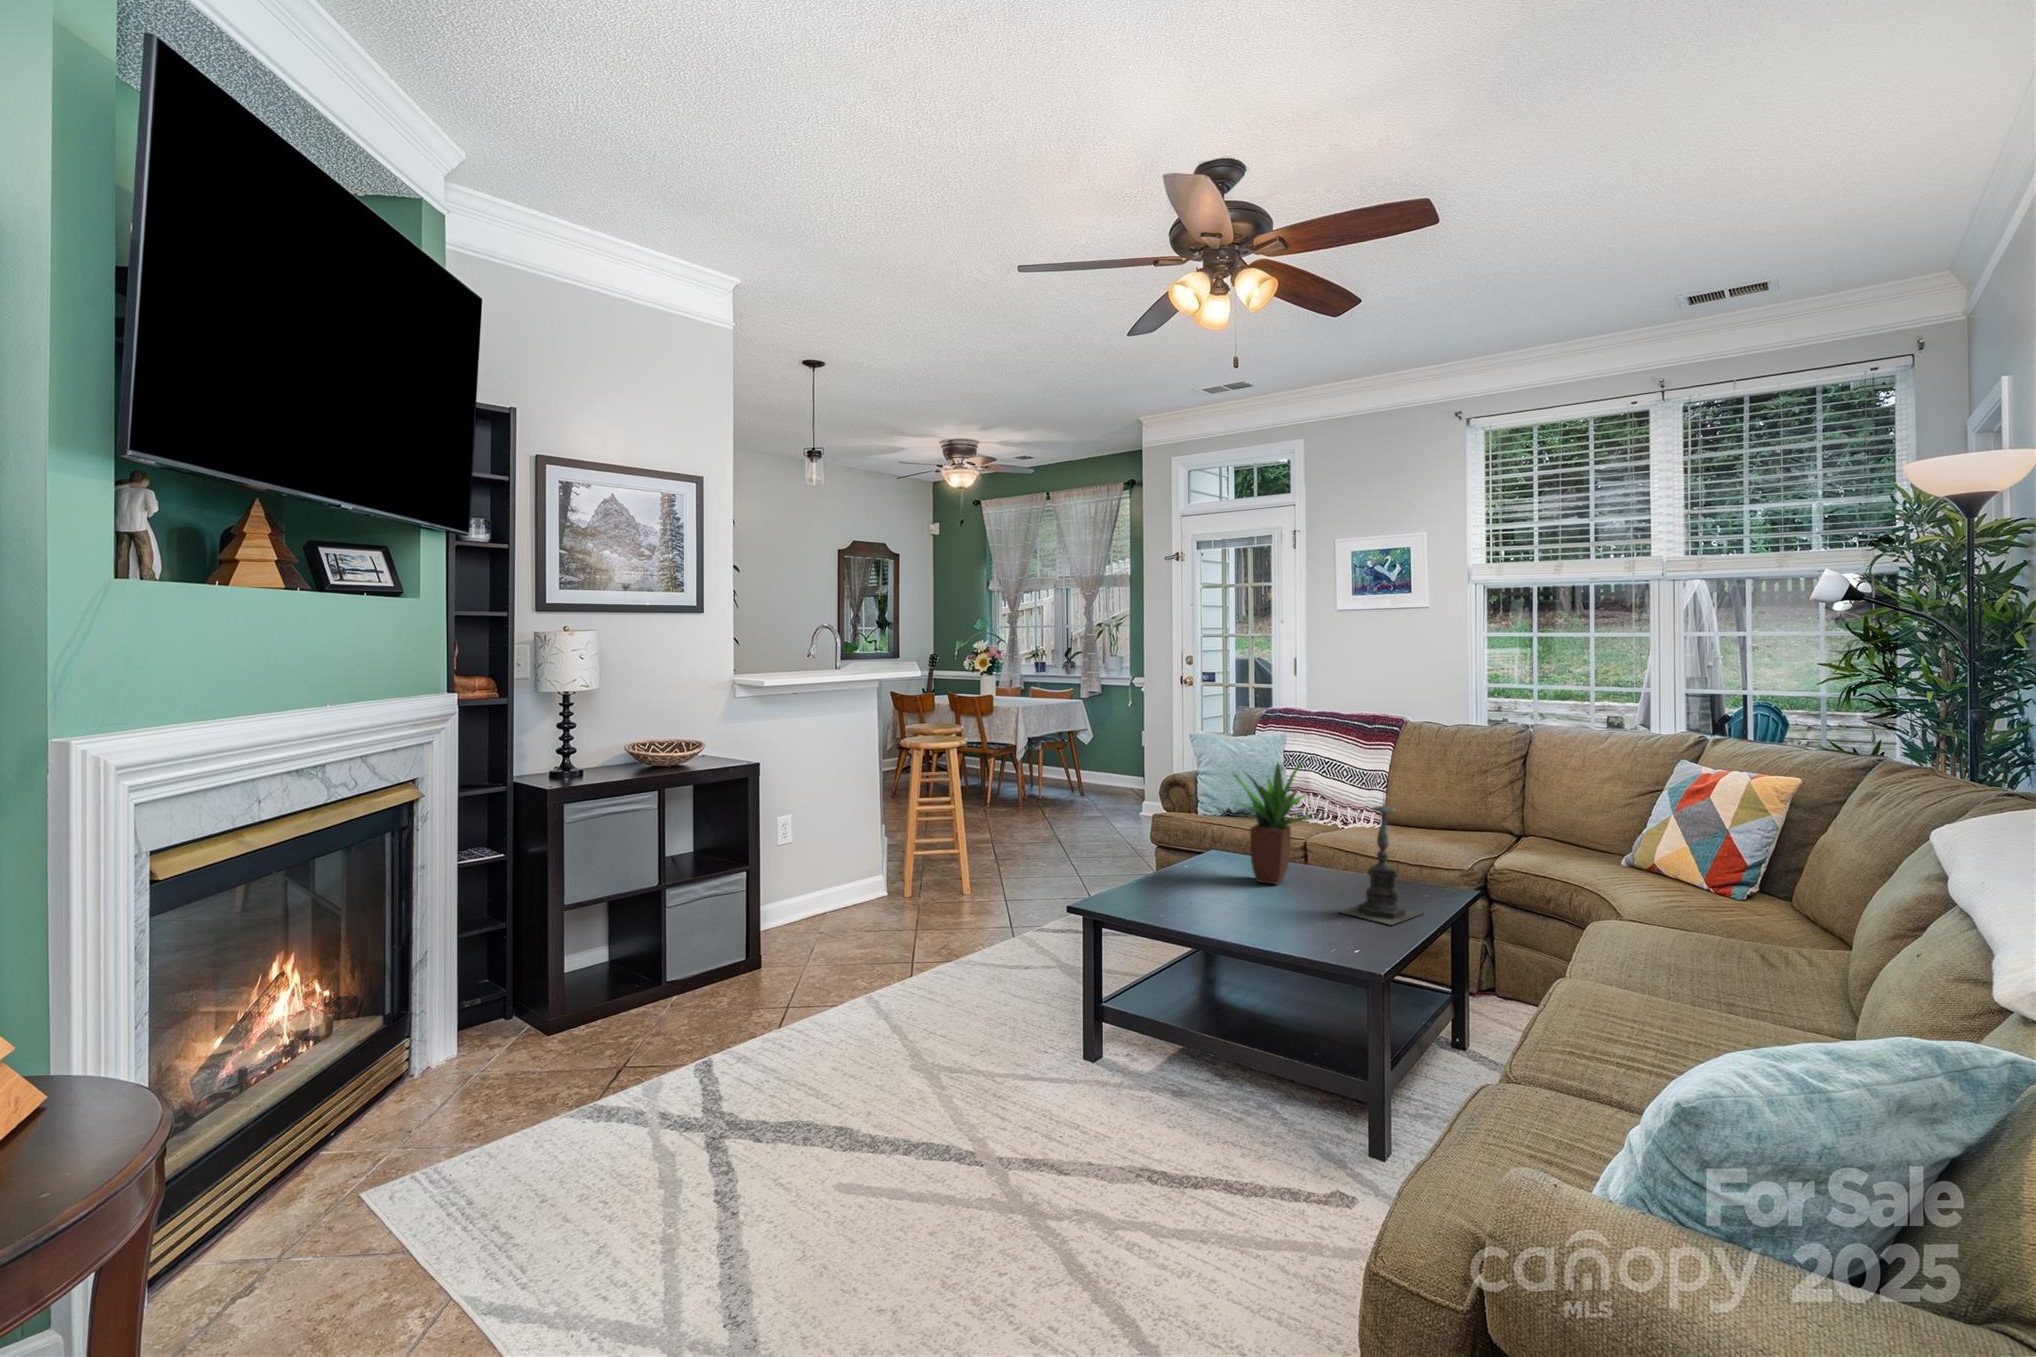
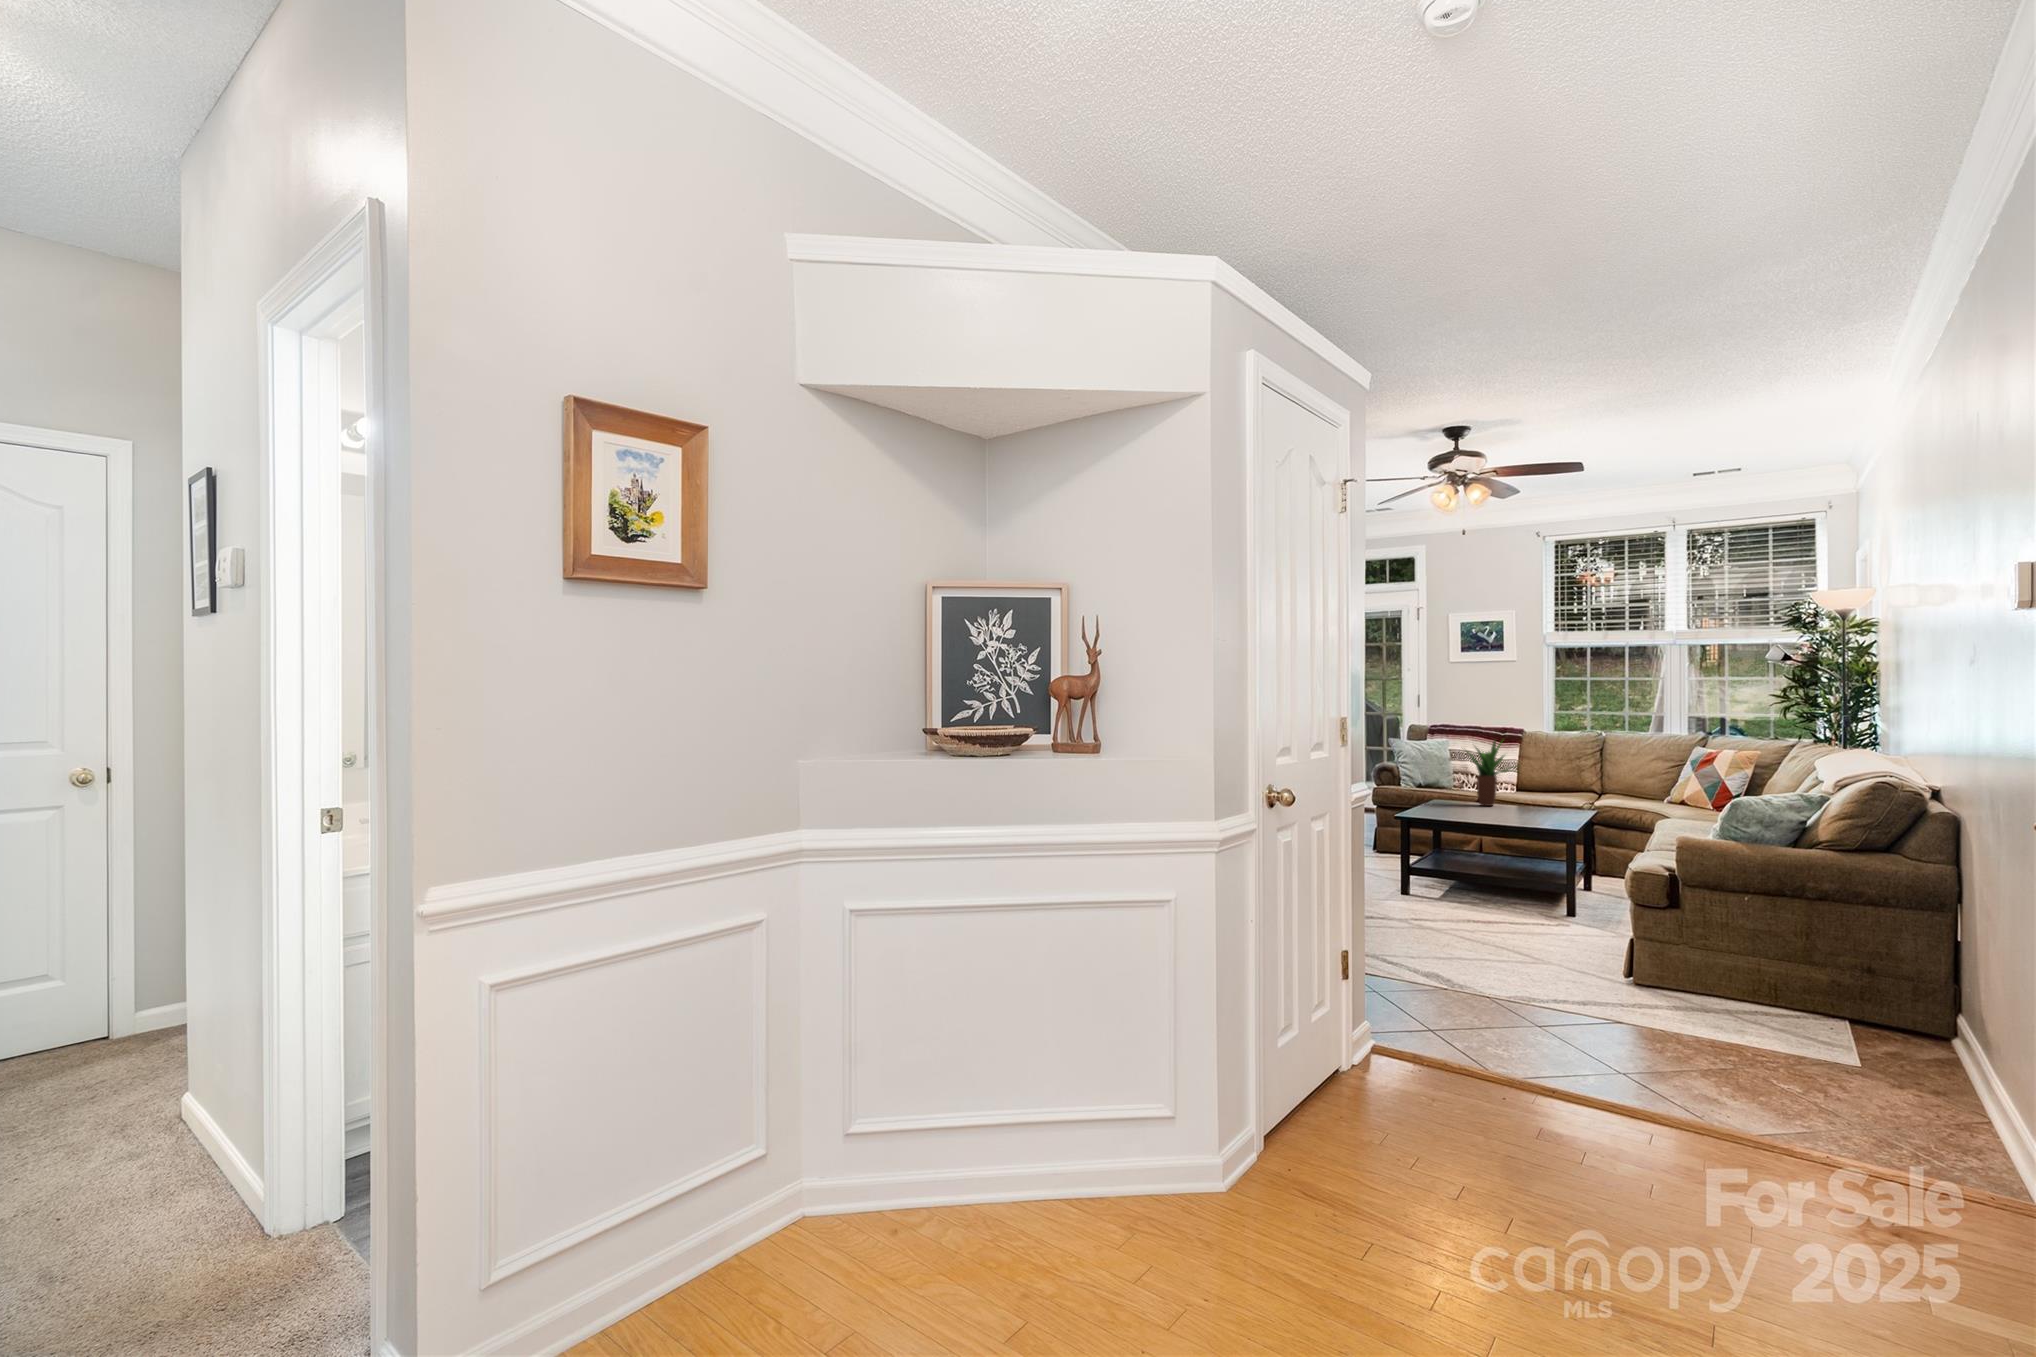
candle holder: present [1341,803,1421,925] -> none [1536,750,1579,815]

